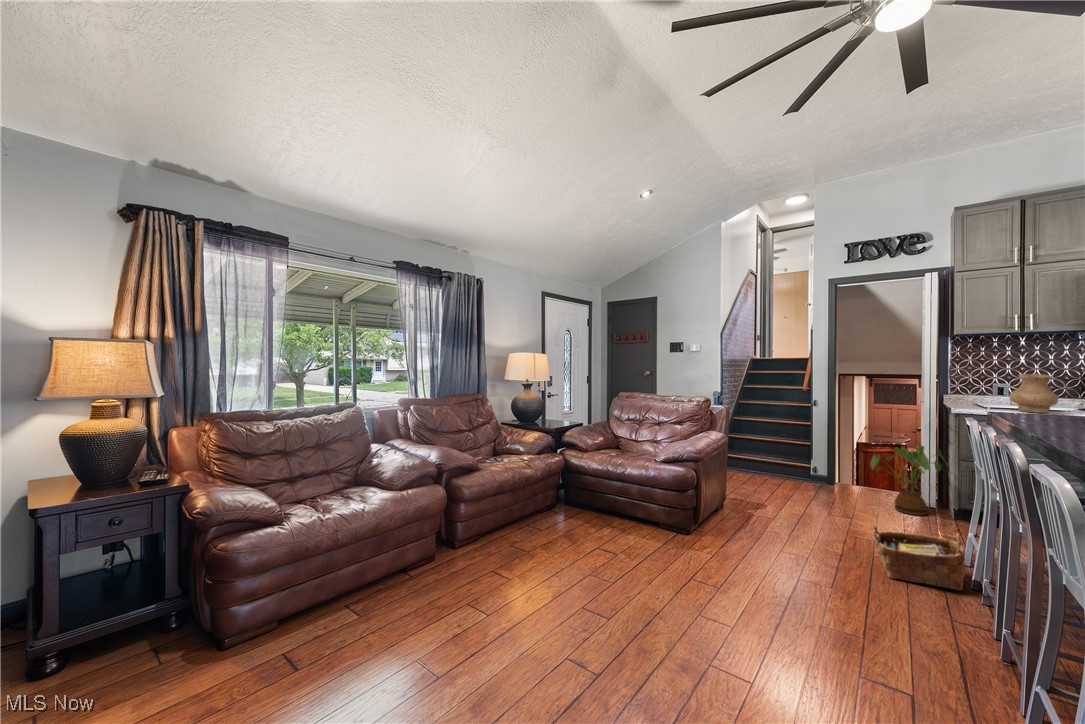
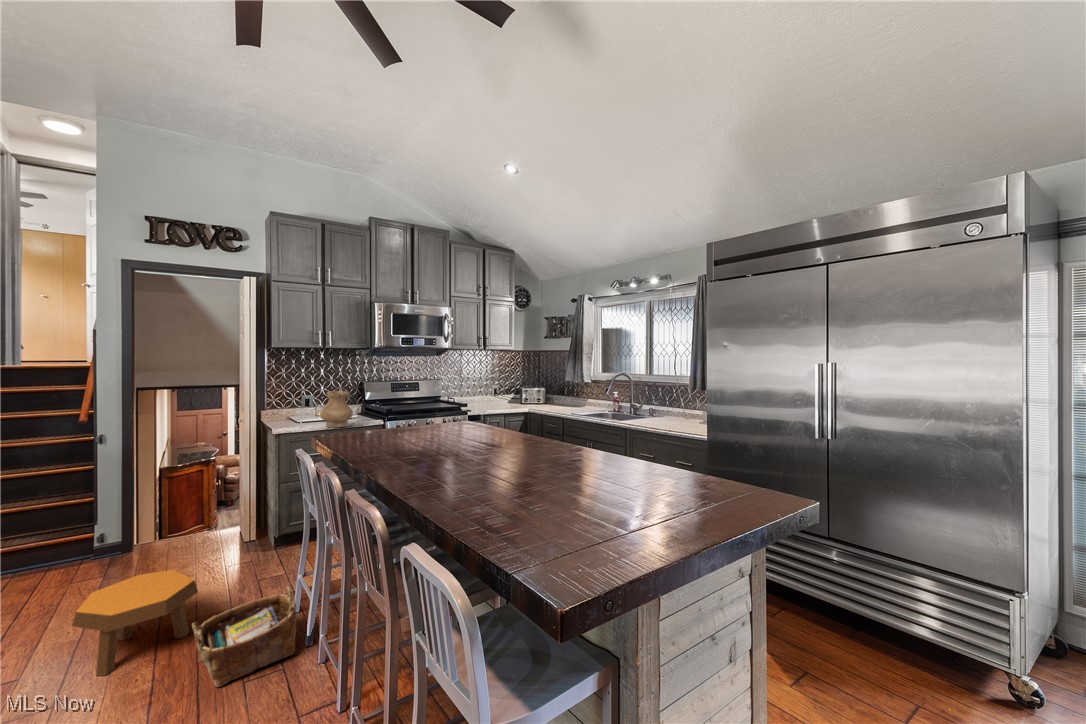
house plant: present [871,445,948,516] -> none [184,474,268,560]
footstool: none [801,489,879,543] -> present [72,570,198,676]

